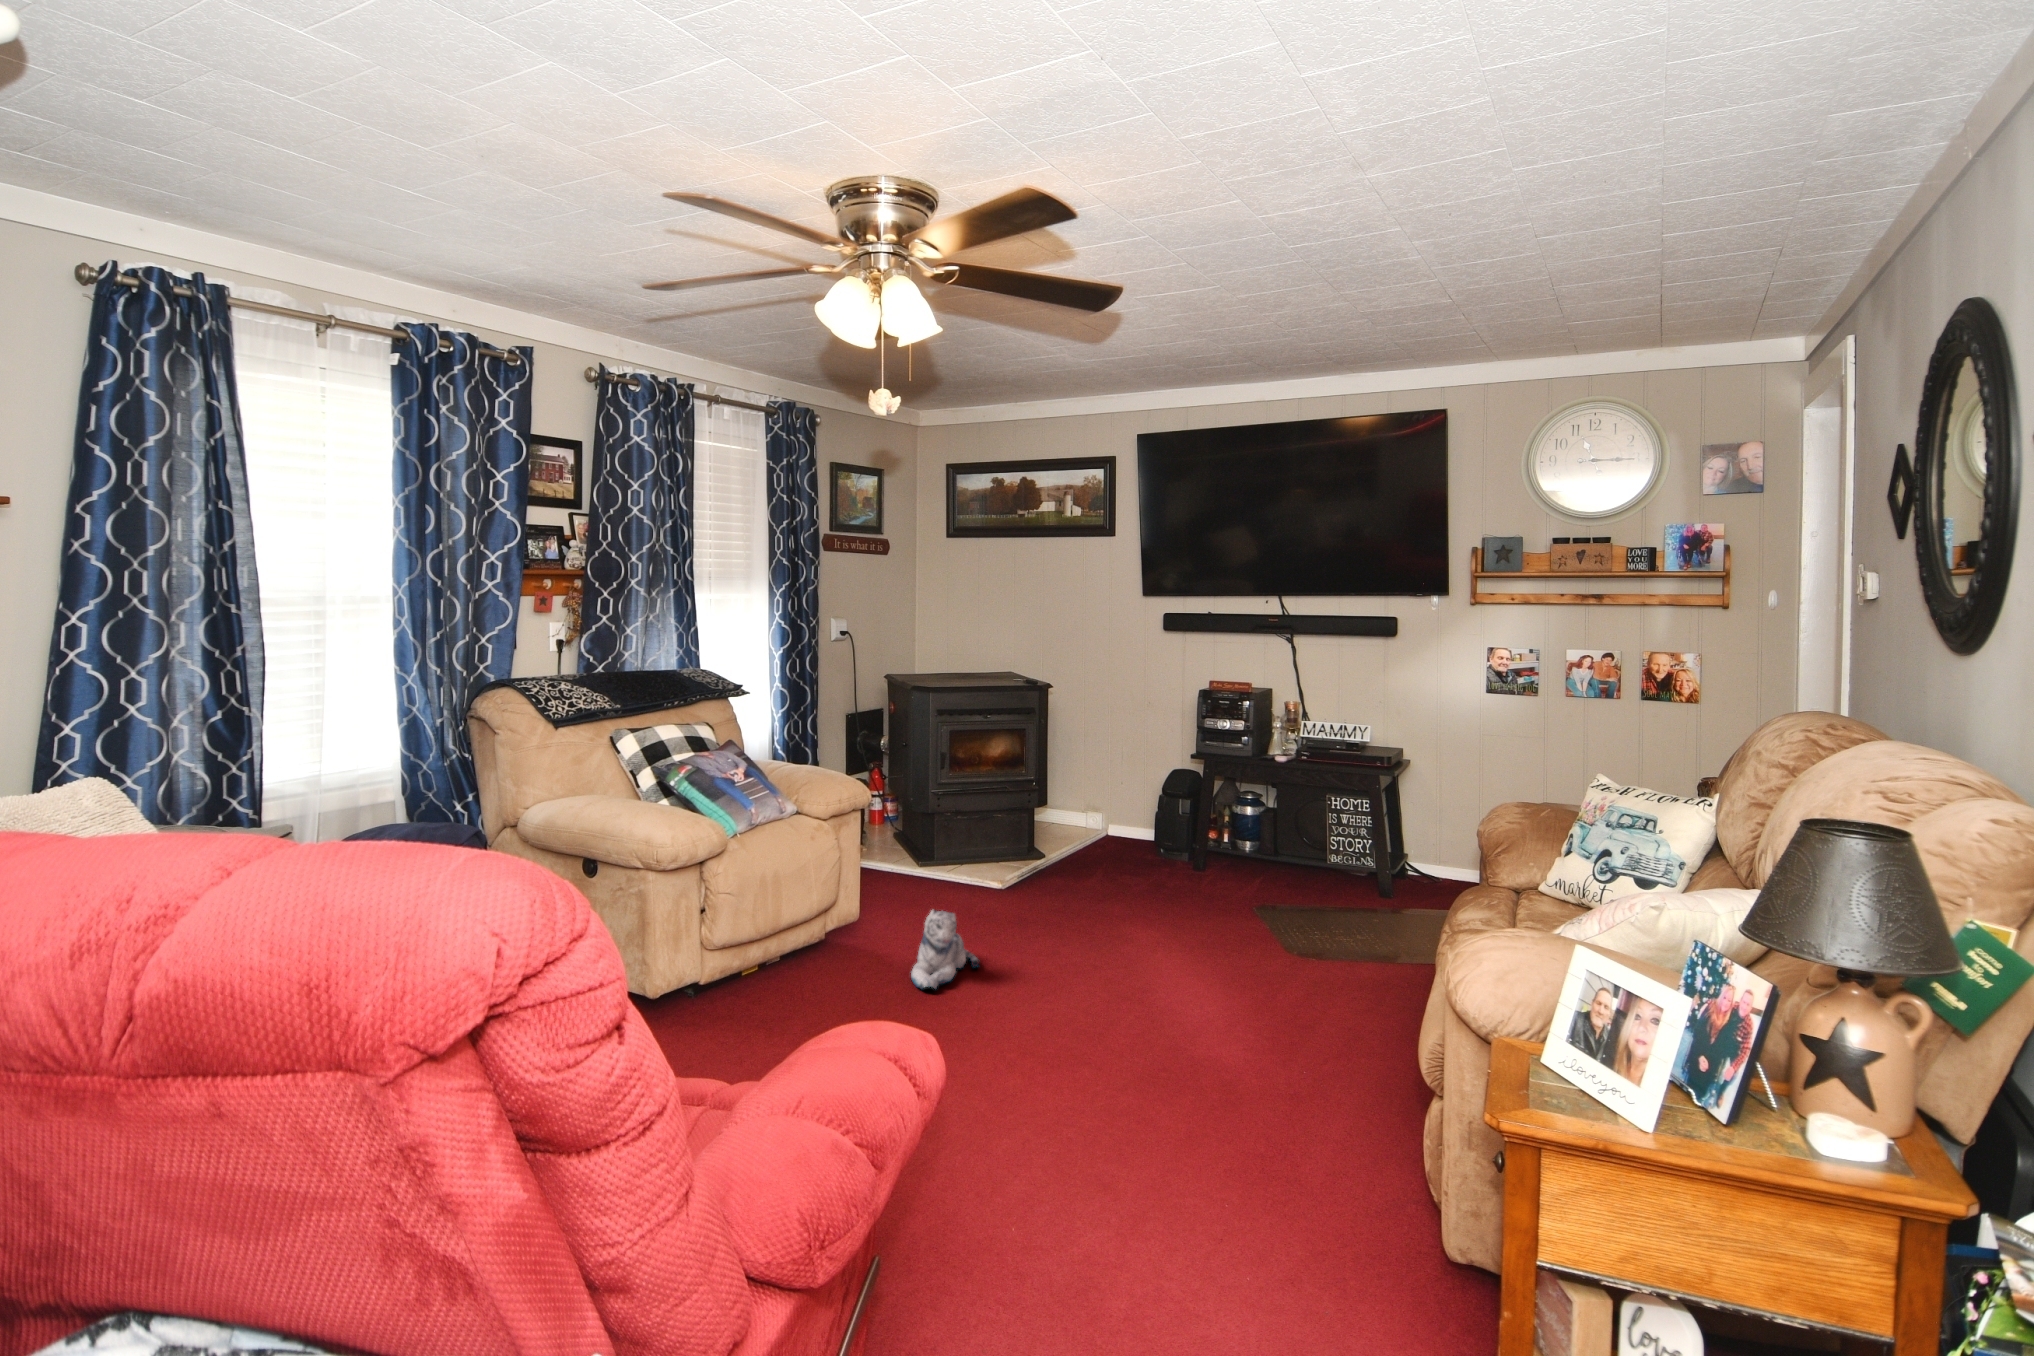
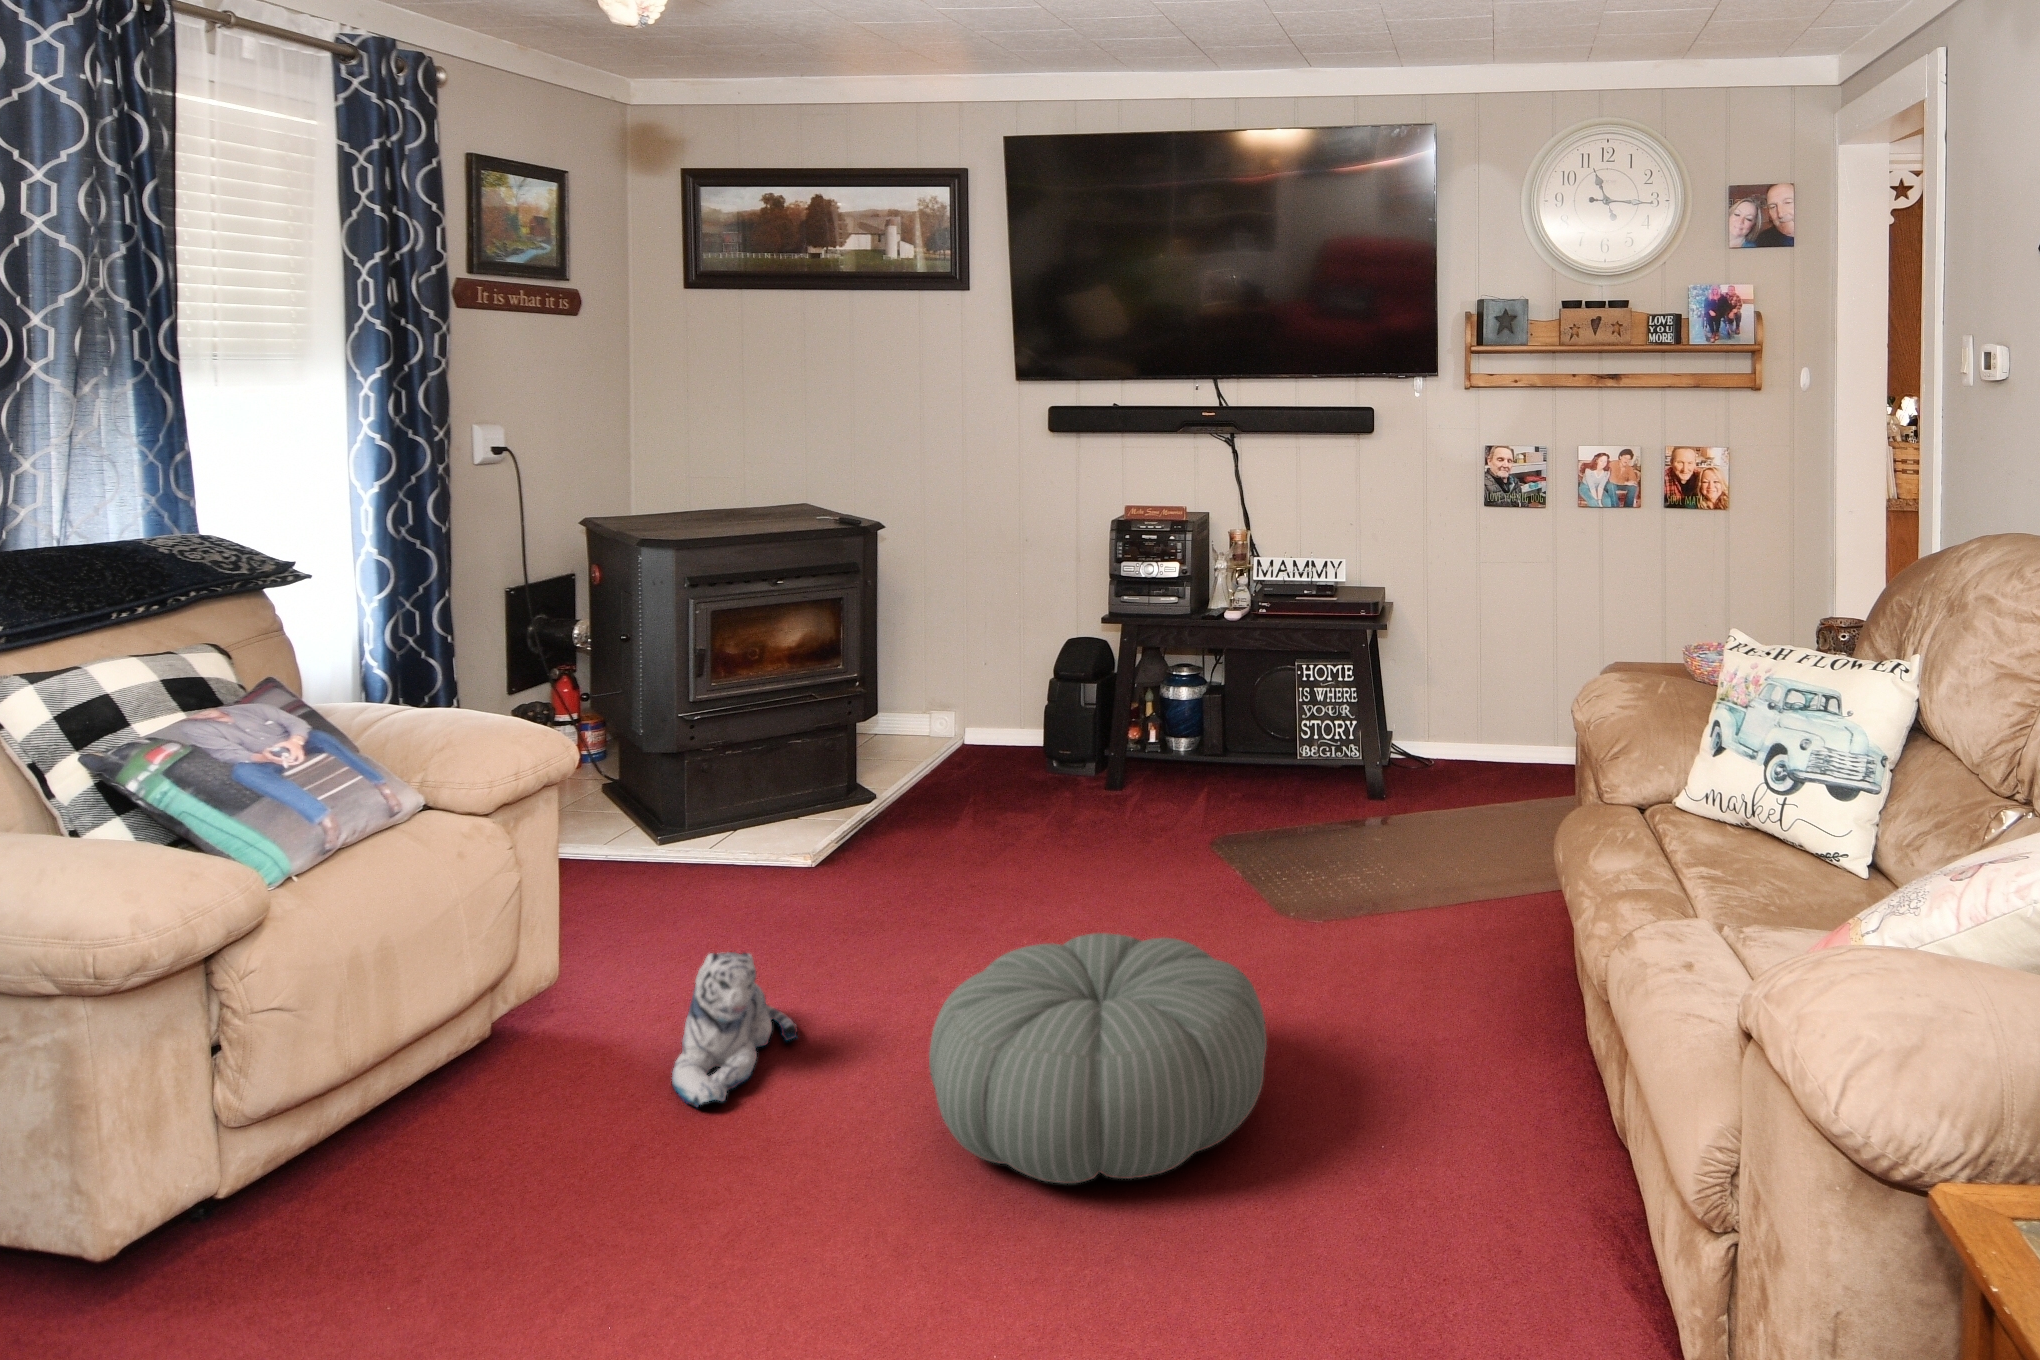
pouf: none [1044,926,1246,1059] -> present [929,933,1267,1184]

